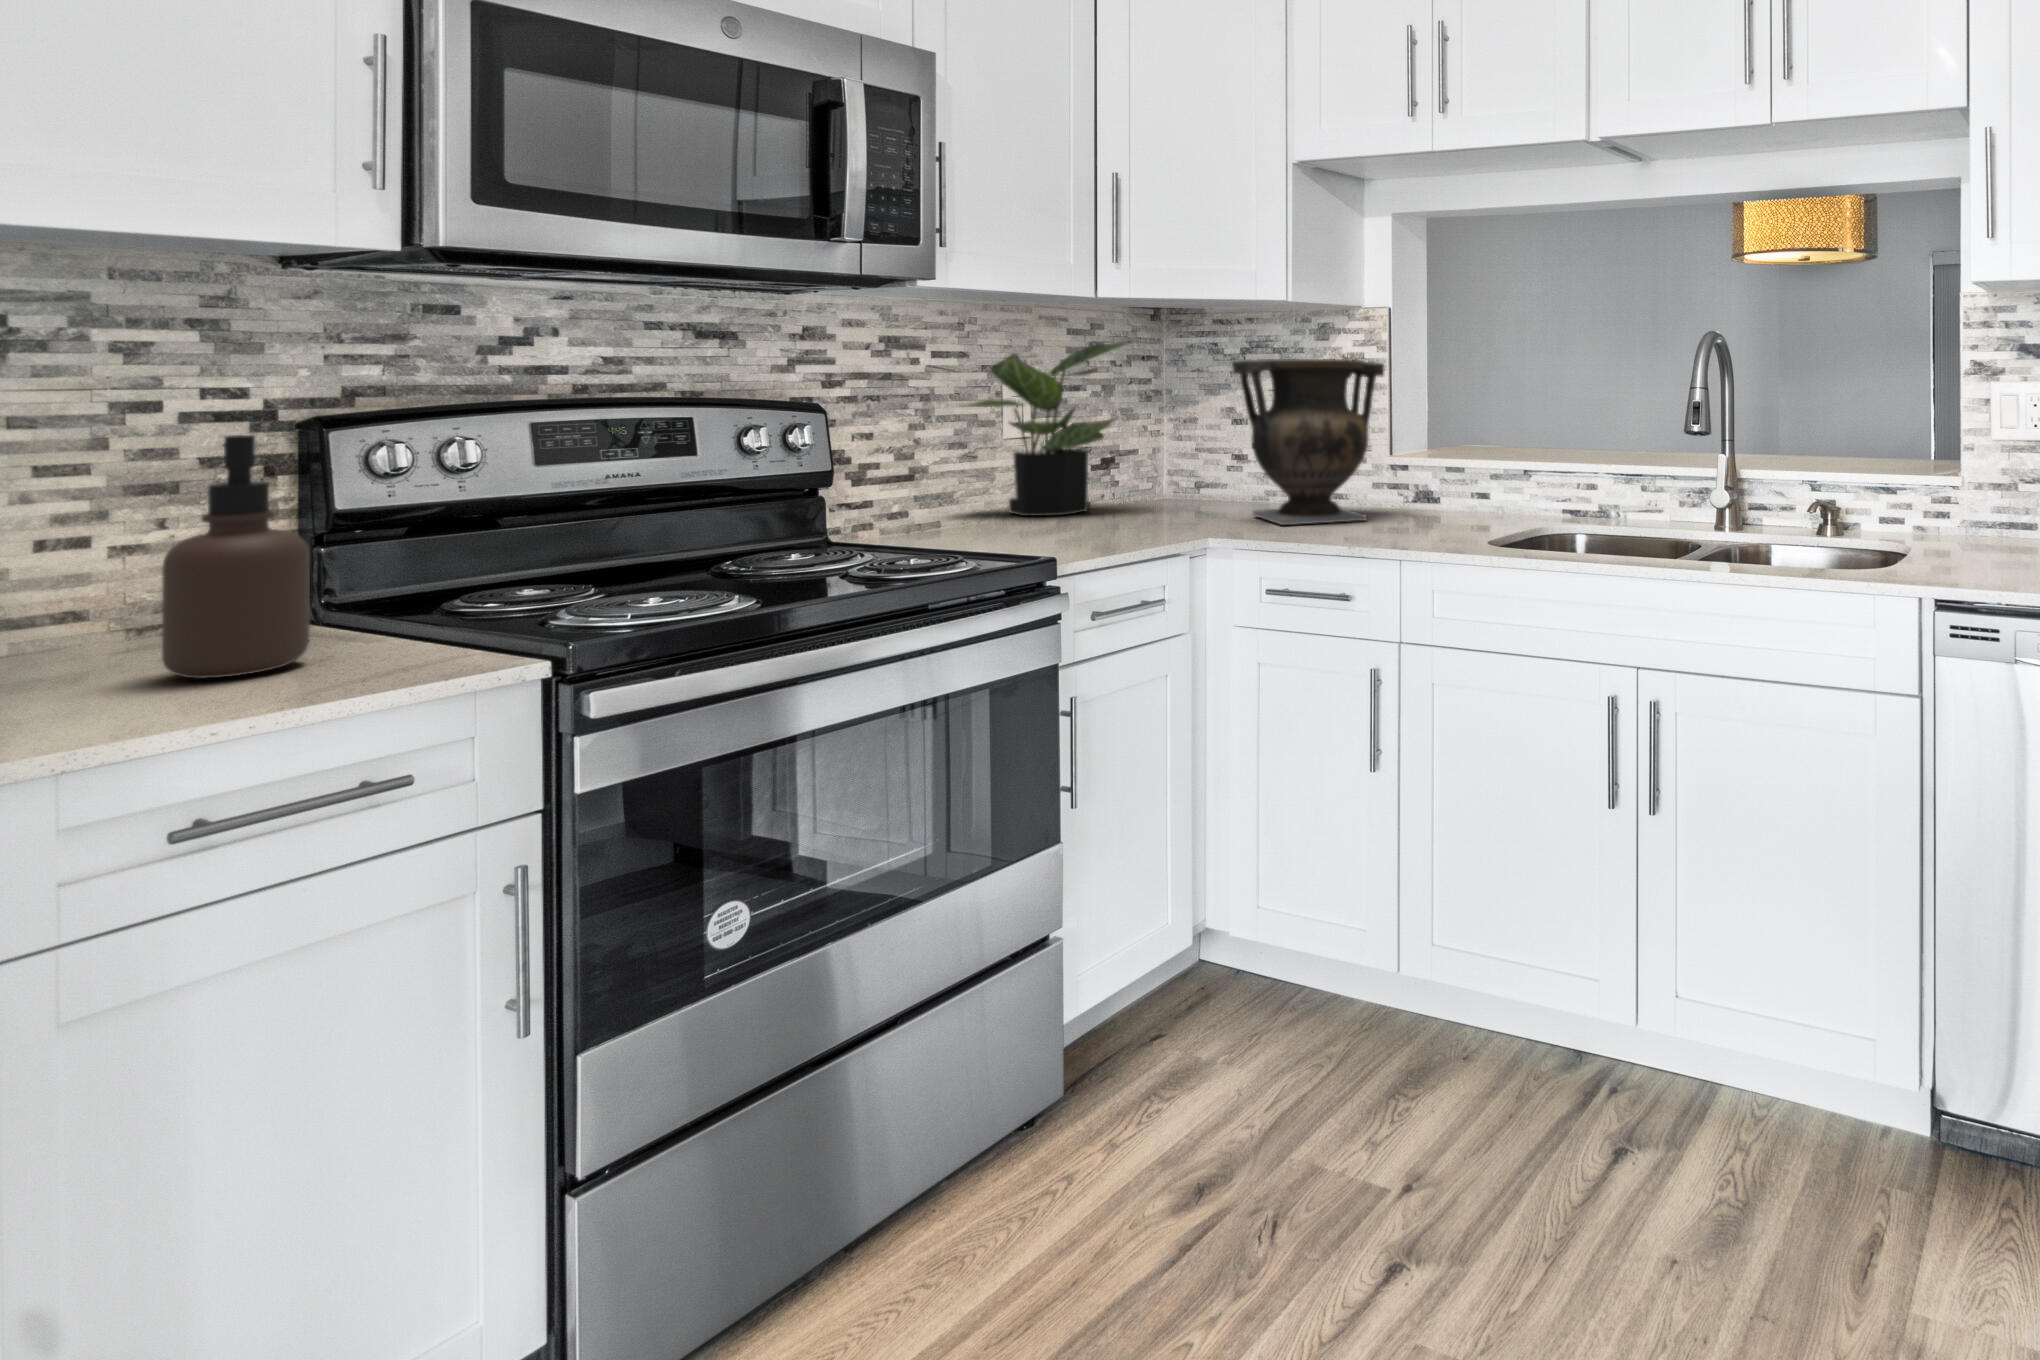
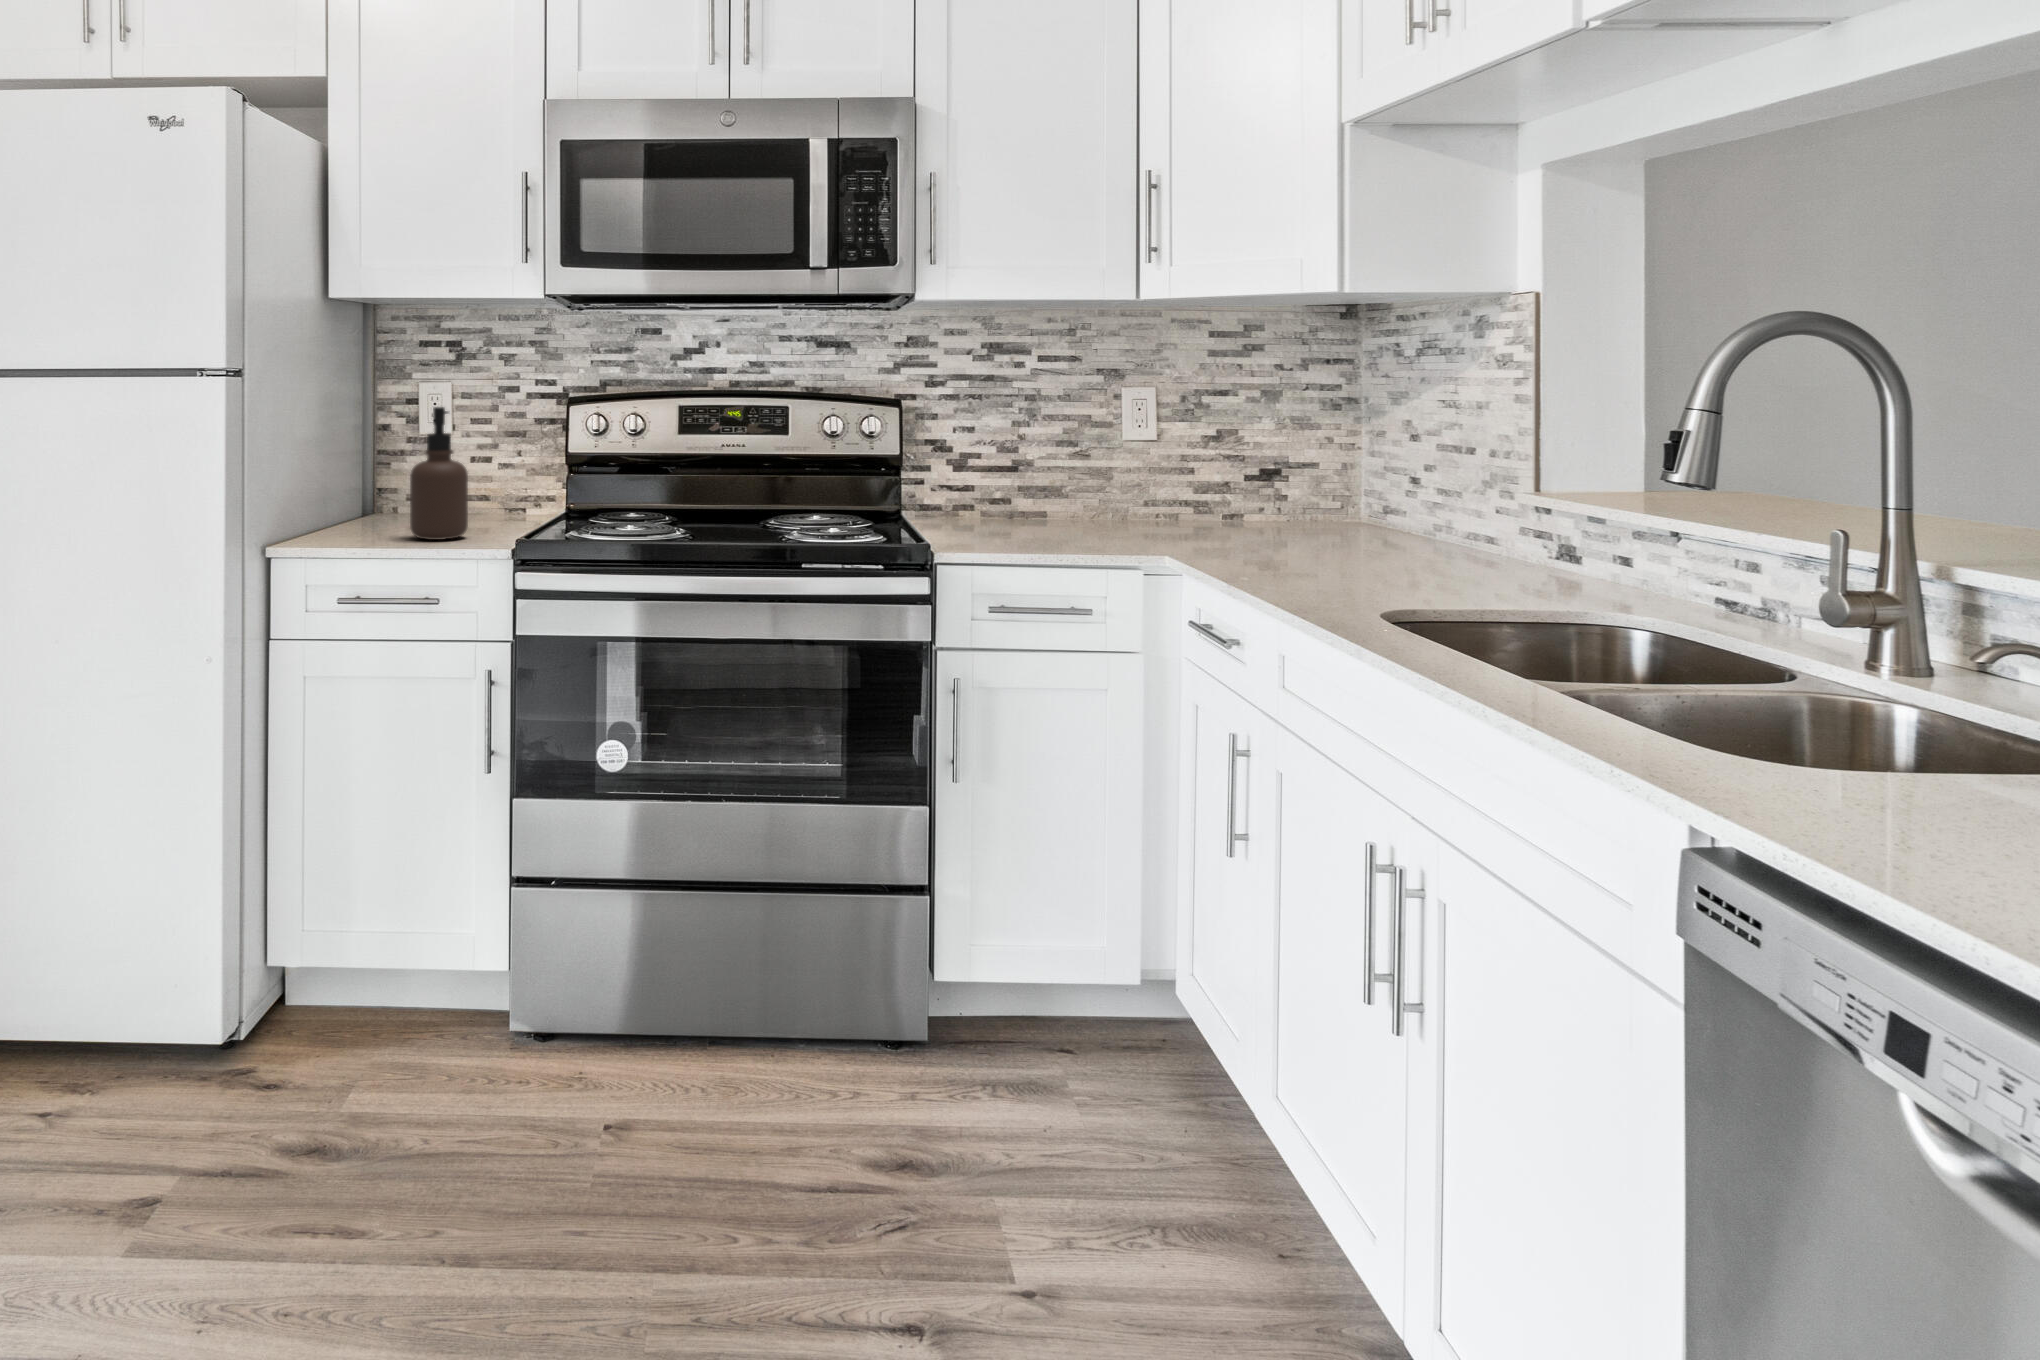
potted plant: present [967,342,1129,516] -> none [1052,335,1231,528]
vase: present [1232,359,1384,525] -> none [1247,360,1454,575]

